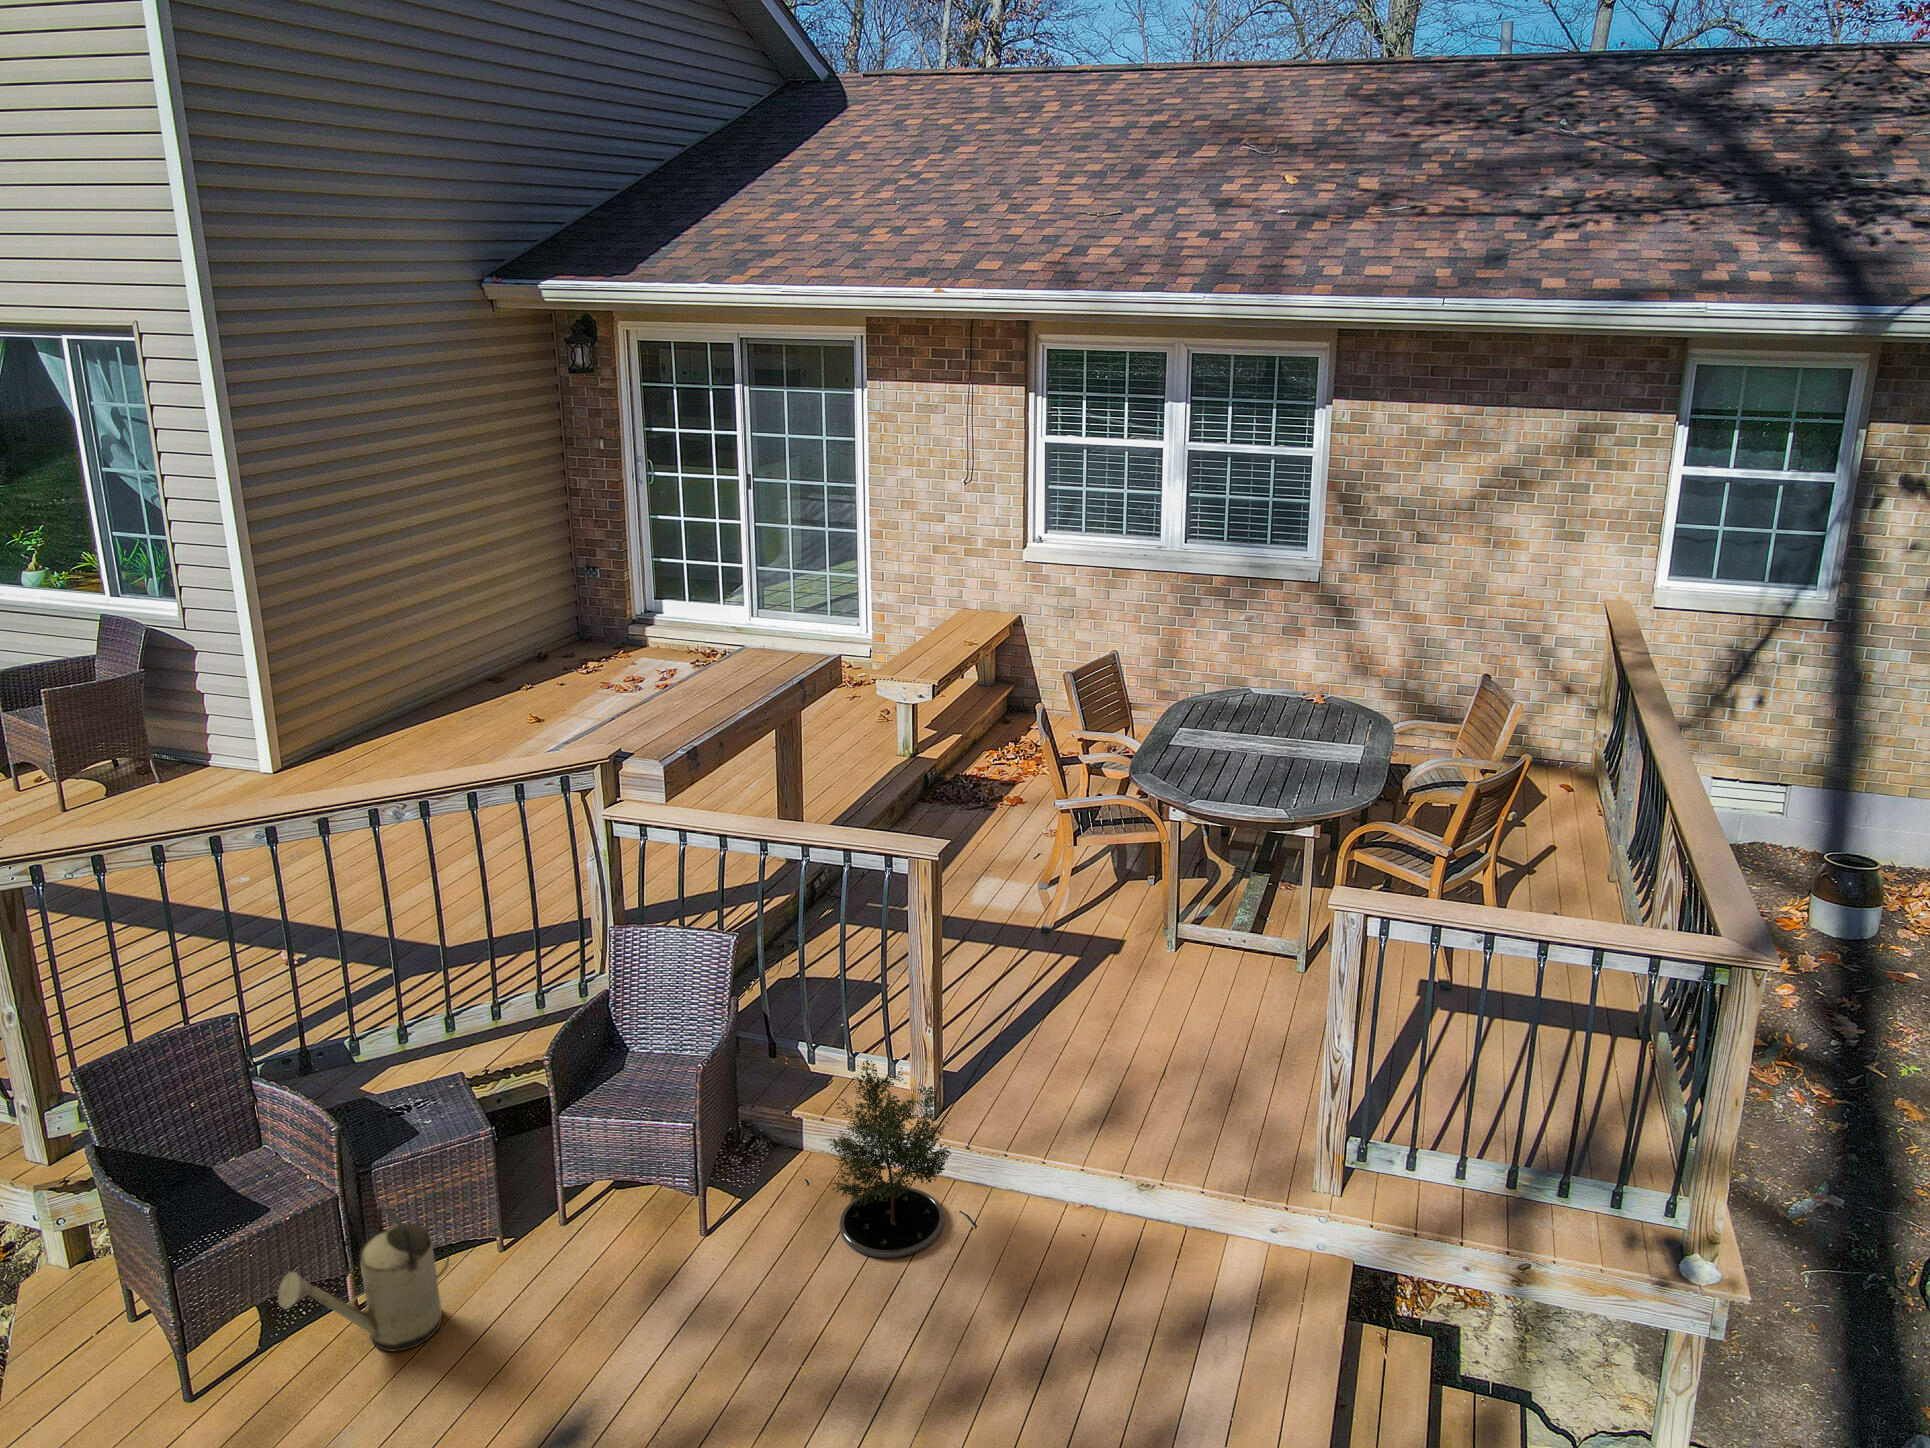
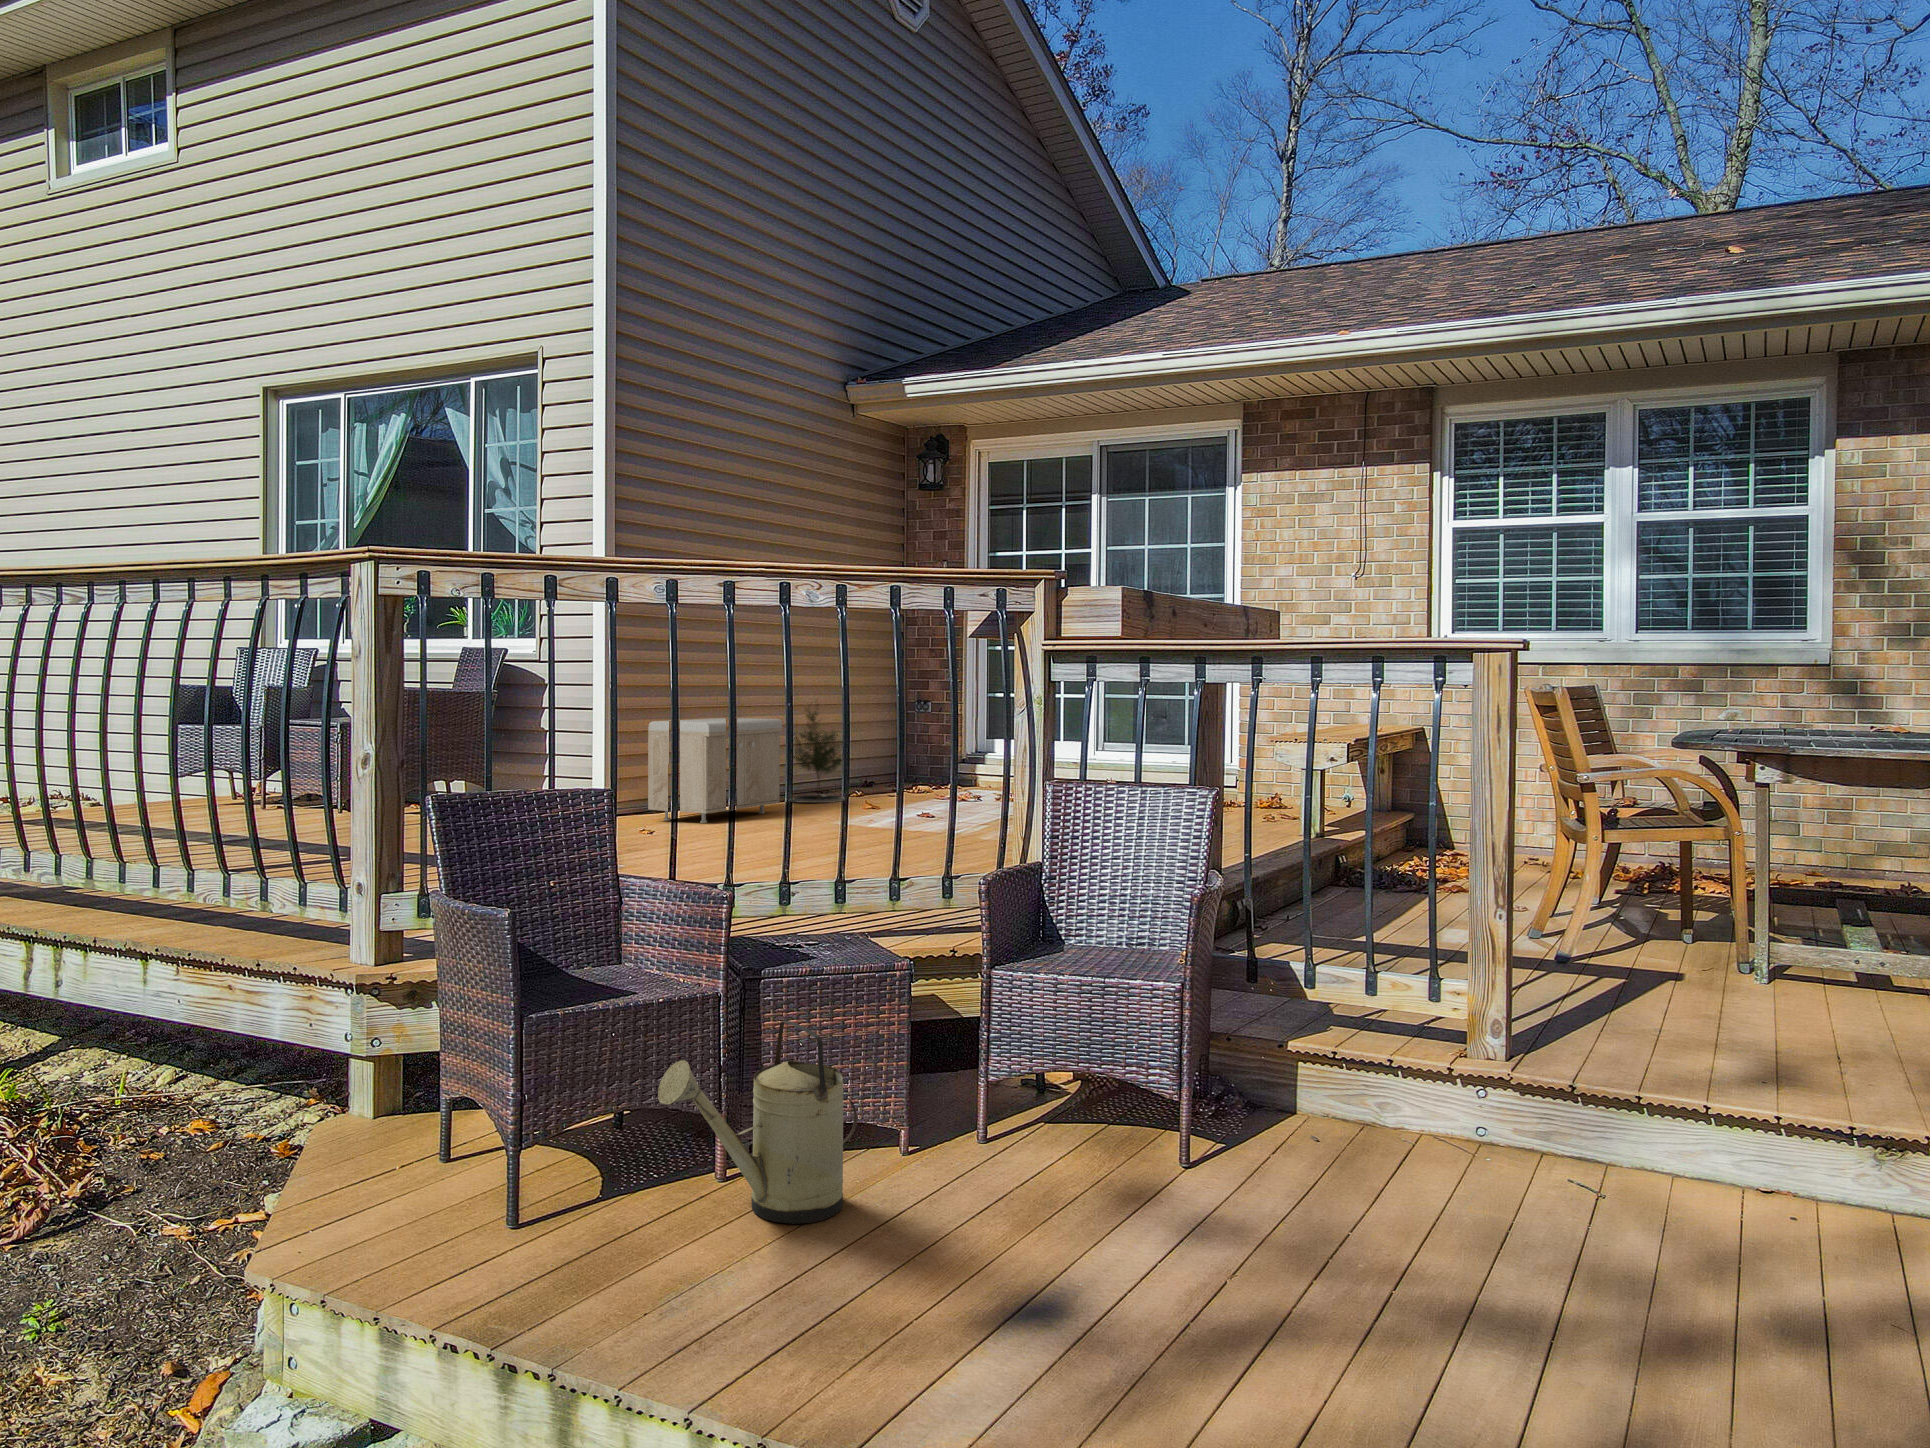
storage bench: none [301,639,446,759] -> present [648,718,783,823]
potted tree: present [827,1060,951,1258] -> present [790,704,845,803]

